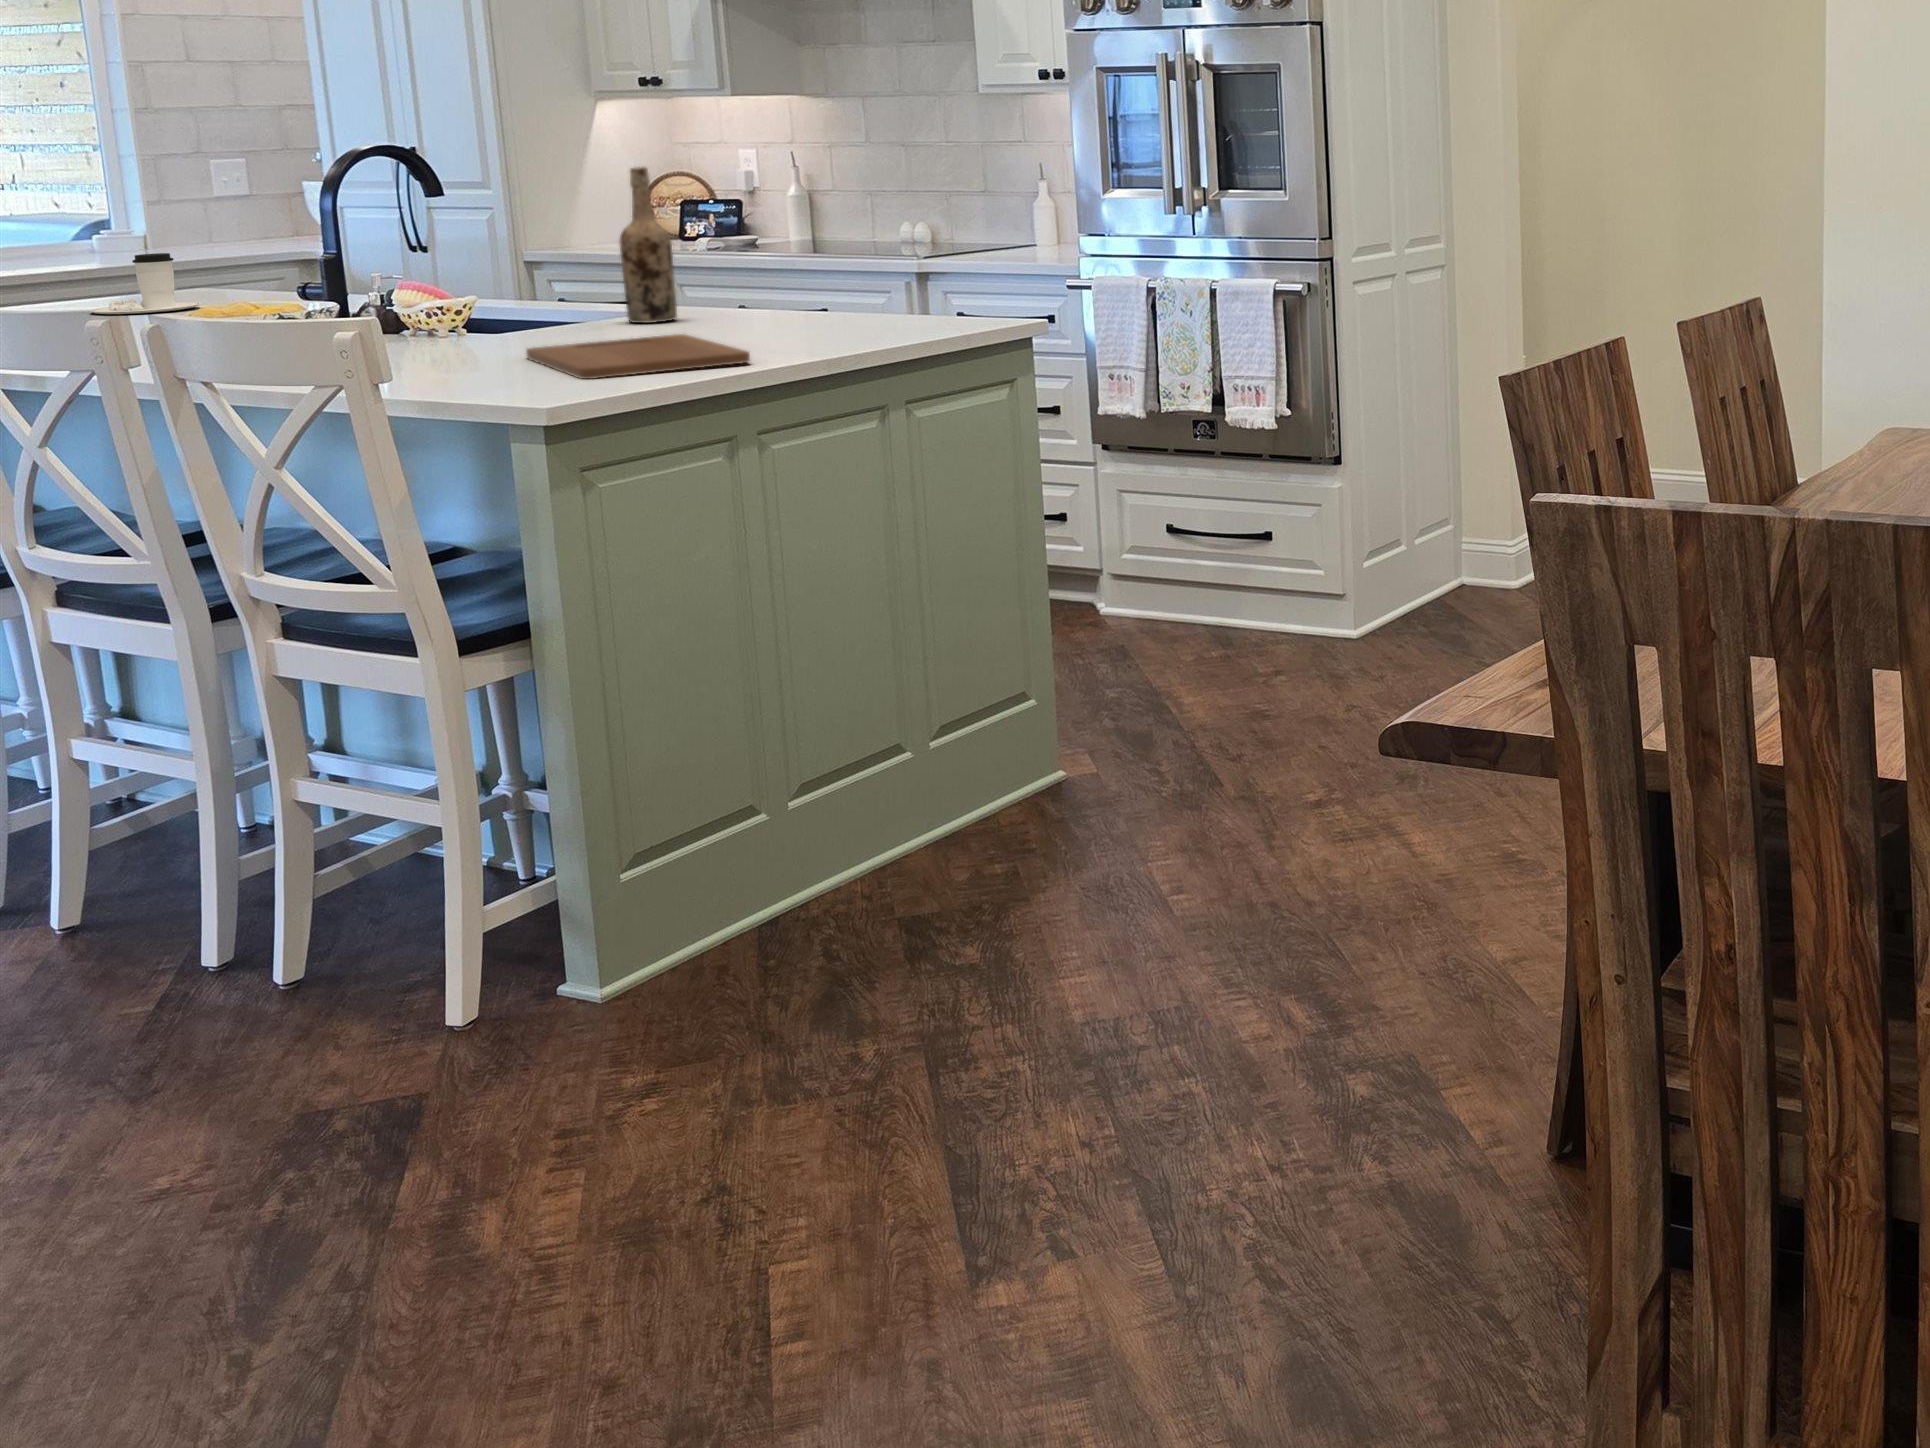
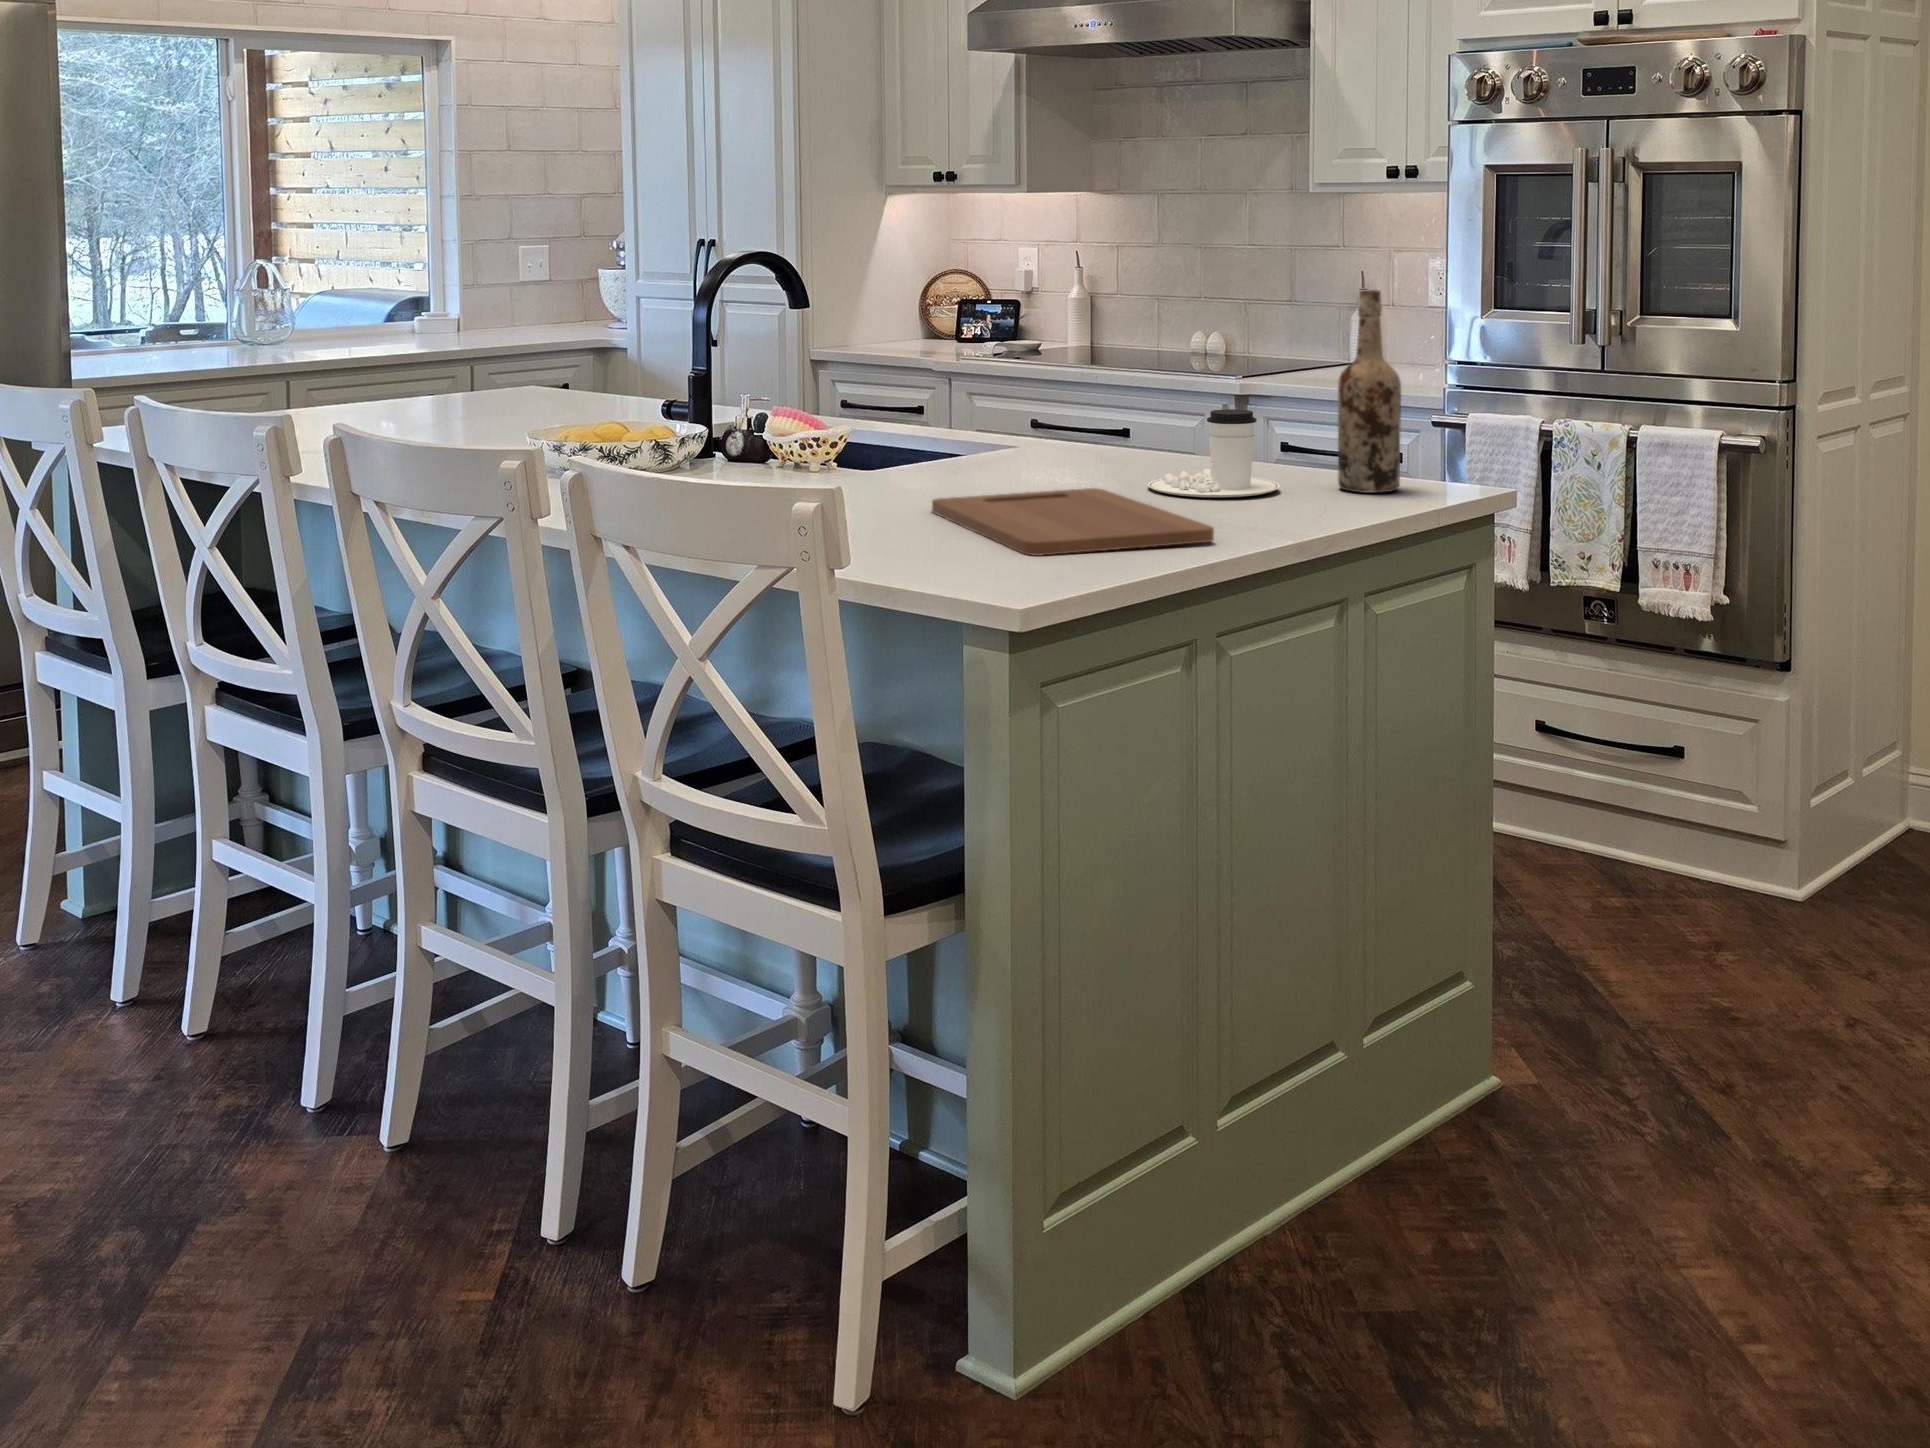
wine bottle: present [619,167,677,323] -> present [1338,290,1401,493]
coffee cup: present [90,253,201,314] -> present [1148,409,1280,498]

